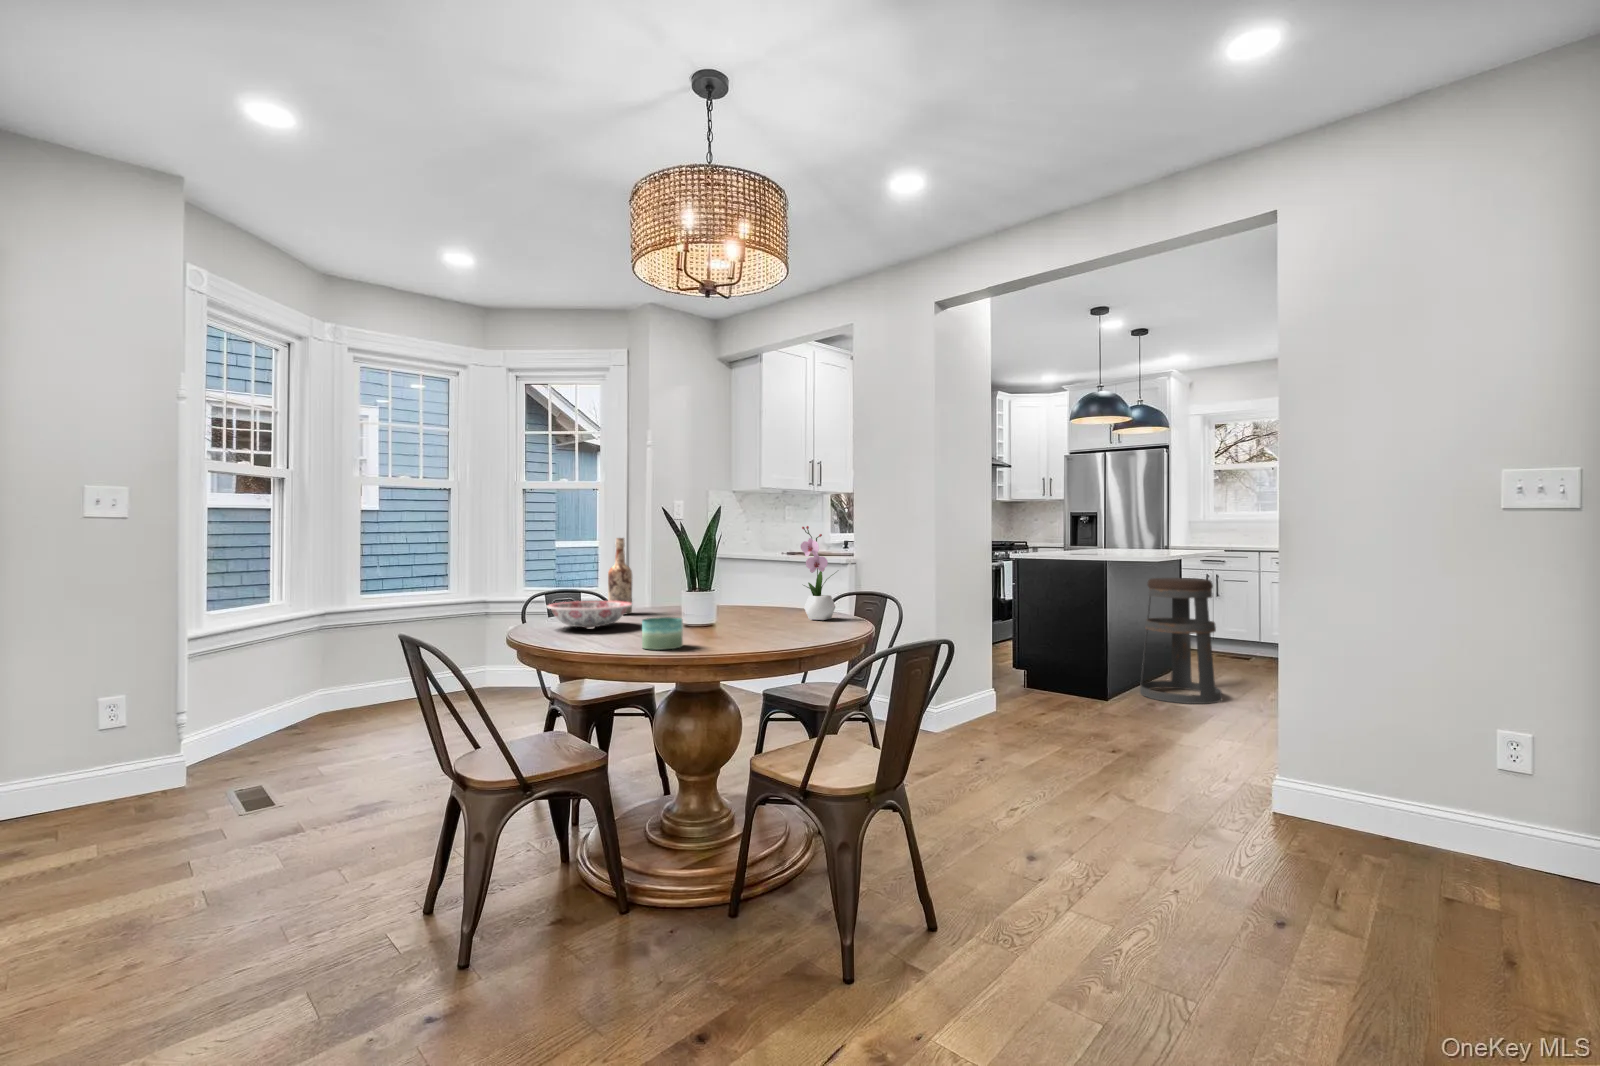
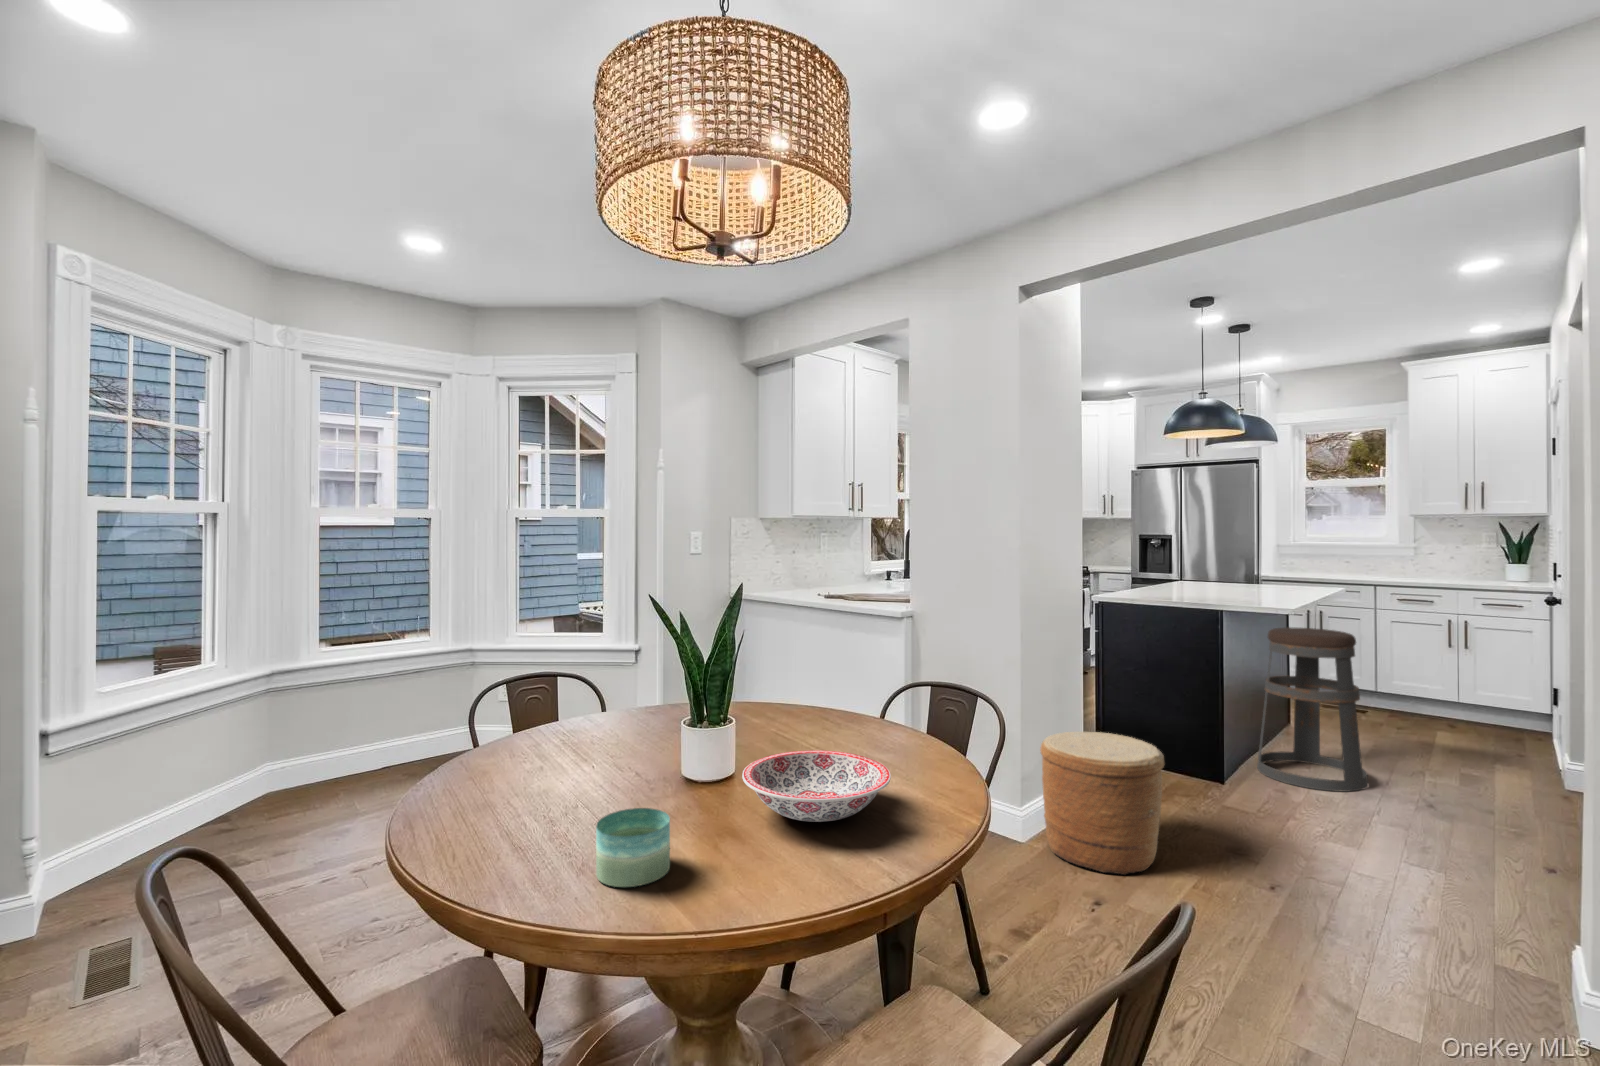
flower arrangement: present [800,526,835,620] -> none [863,612,920,758]
wine bottle: present [608,538,632,614] -> none [580,618,615,733]
ceramic bowl: present [547,601,632,628] -> present [742,750,891,822]
woven basket: none [949,648,1040,746] -> present [1041,732,1164,875]

